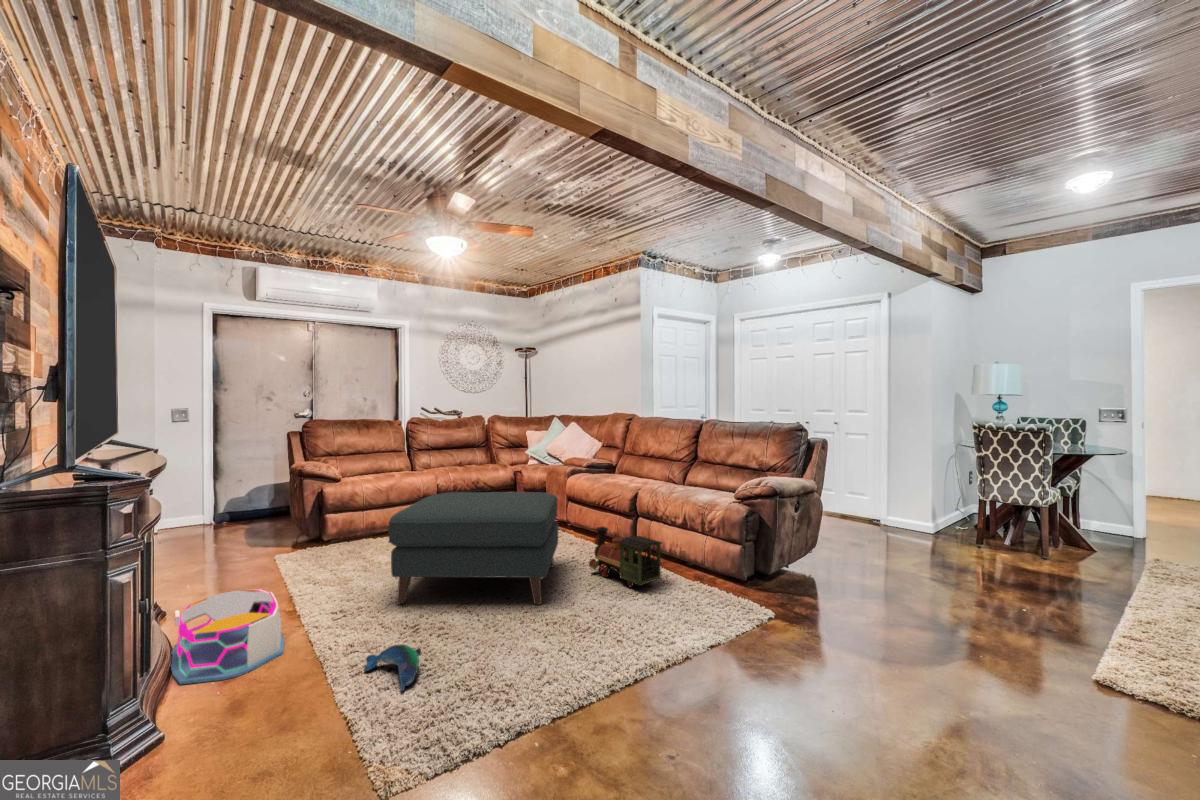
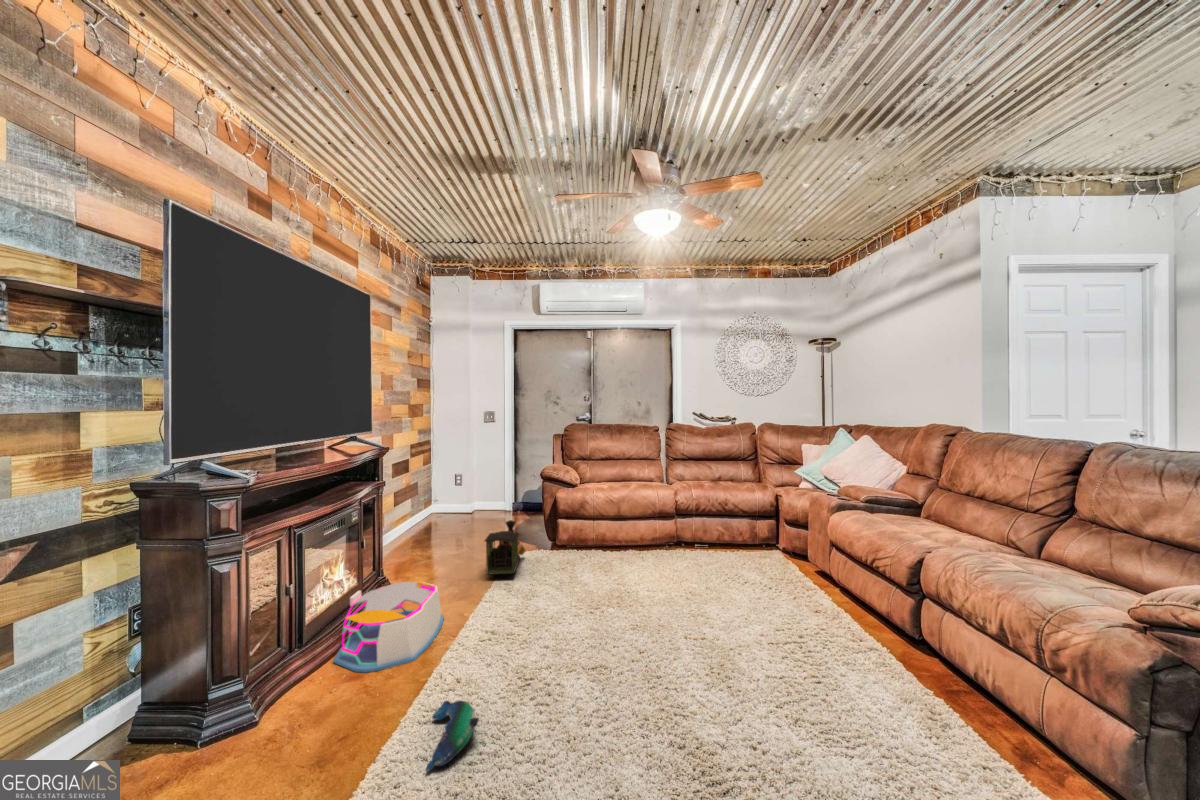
ottoman: present [388,492,558,605] -> none [535,514,763,704]
toy train: present [589,527,662,587] -> present [485,520,525,576]

